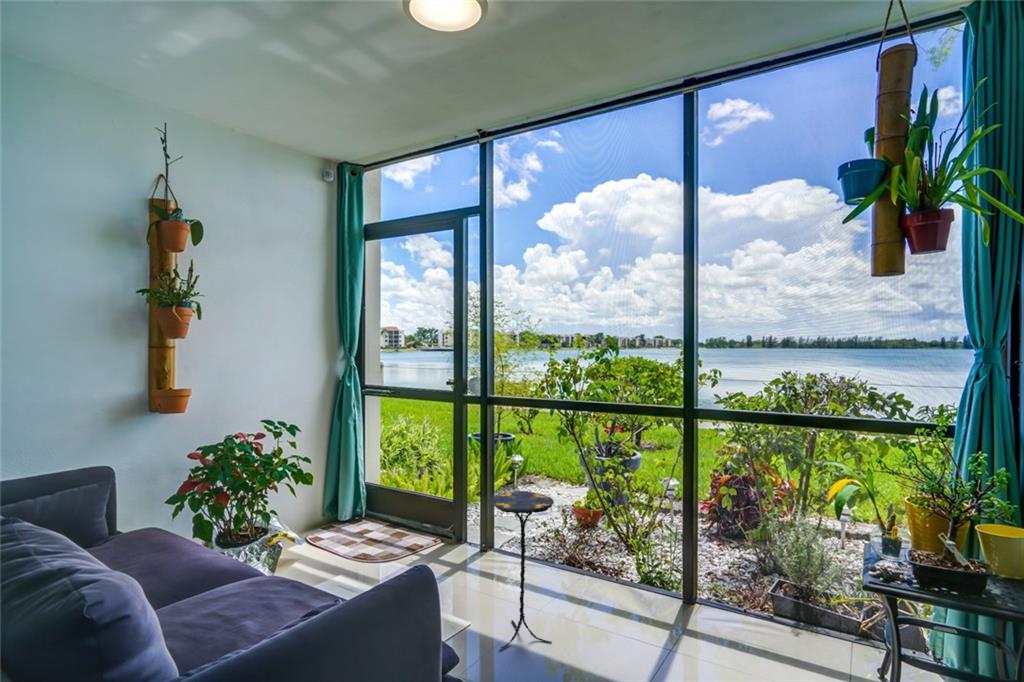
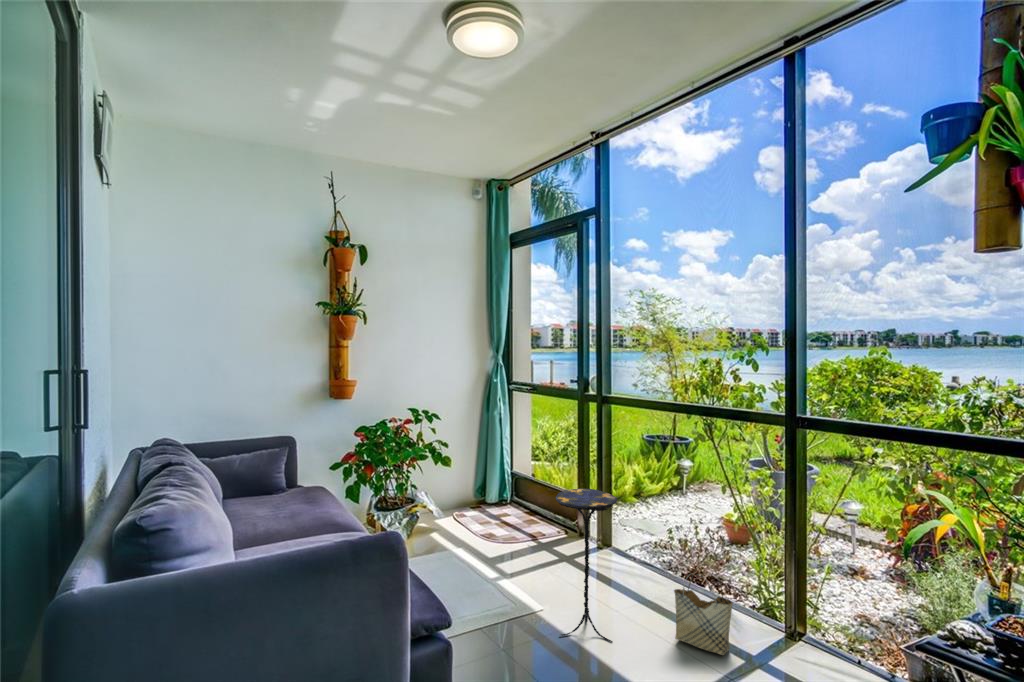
woven basket: none [601,548,654,630] -> present [674,564,733,655]

